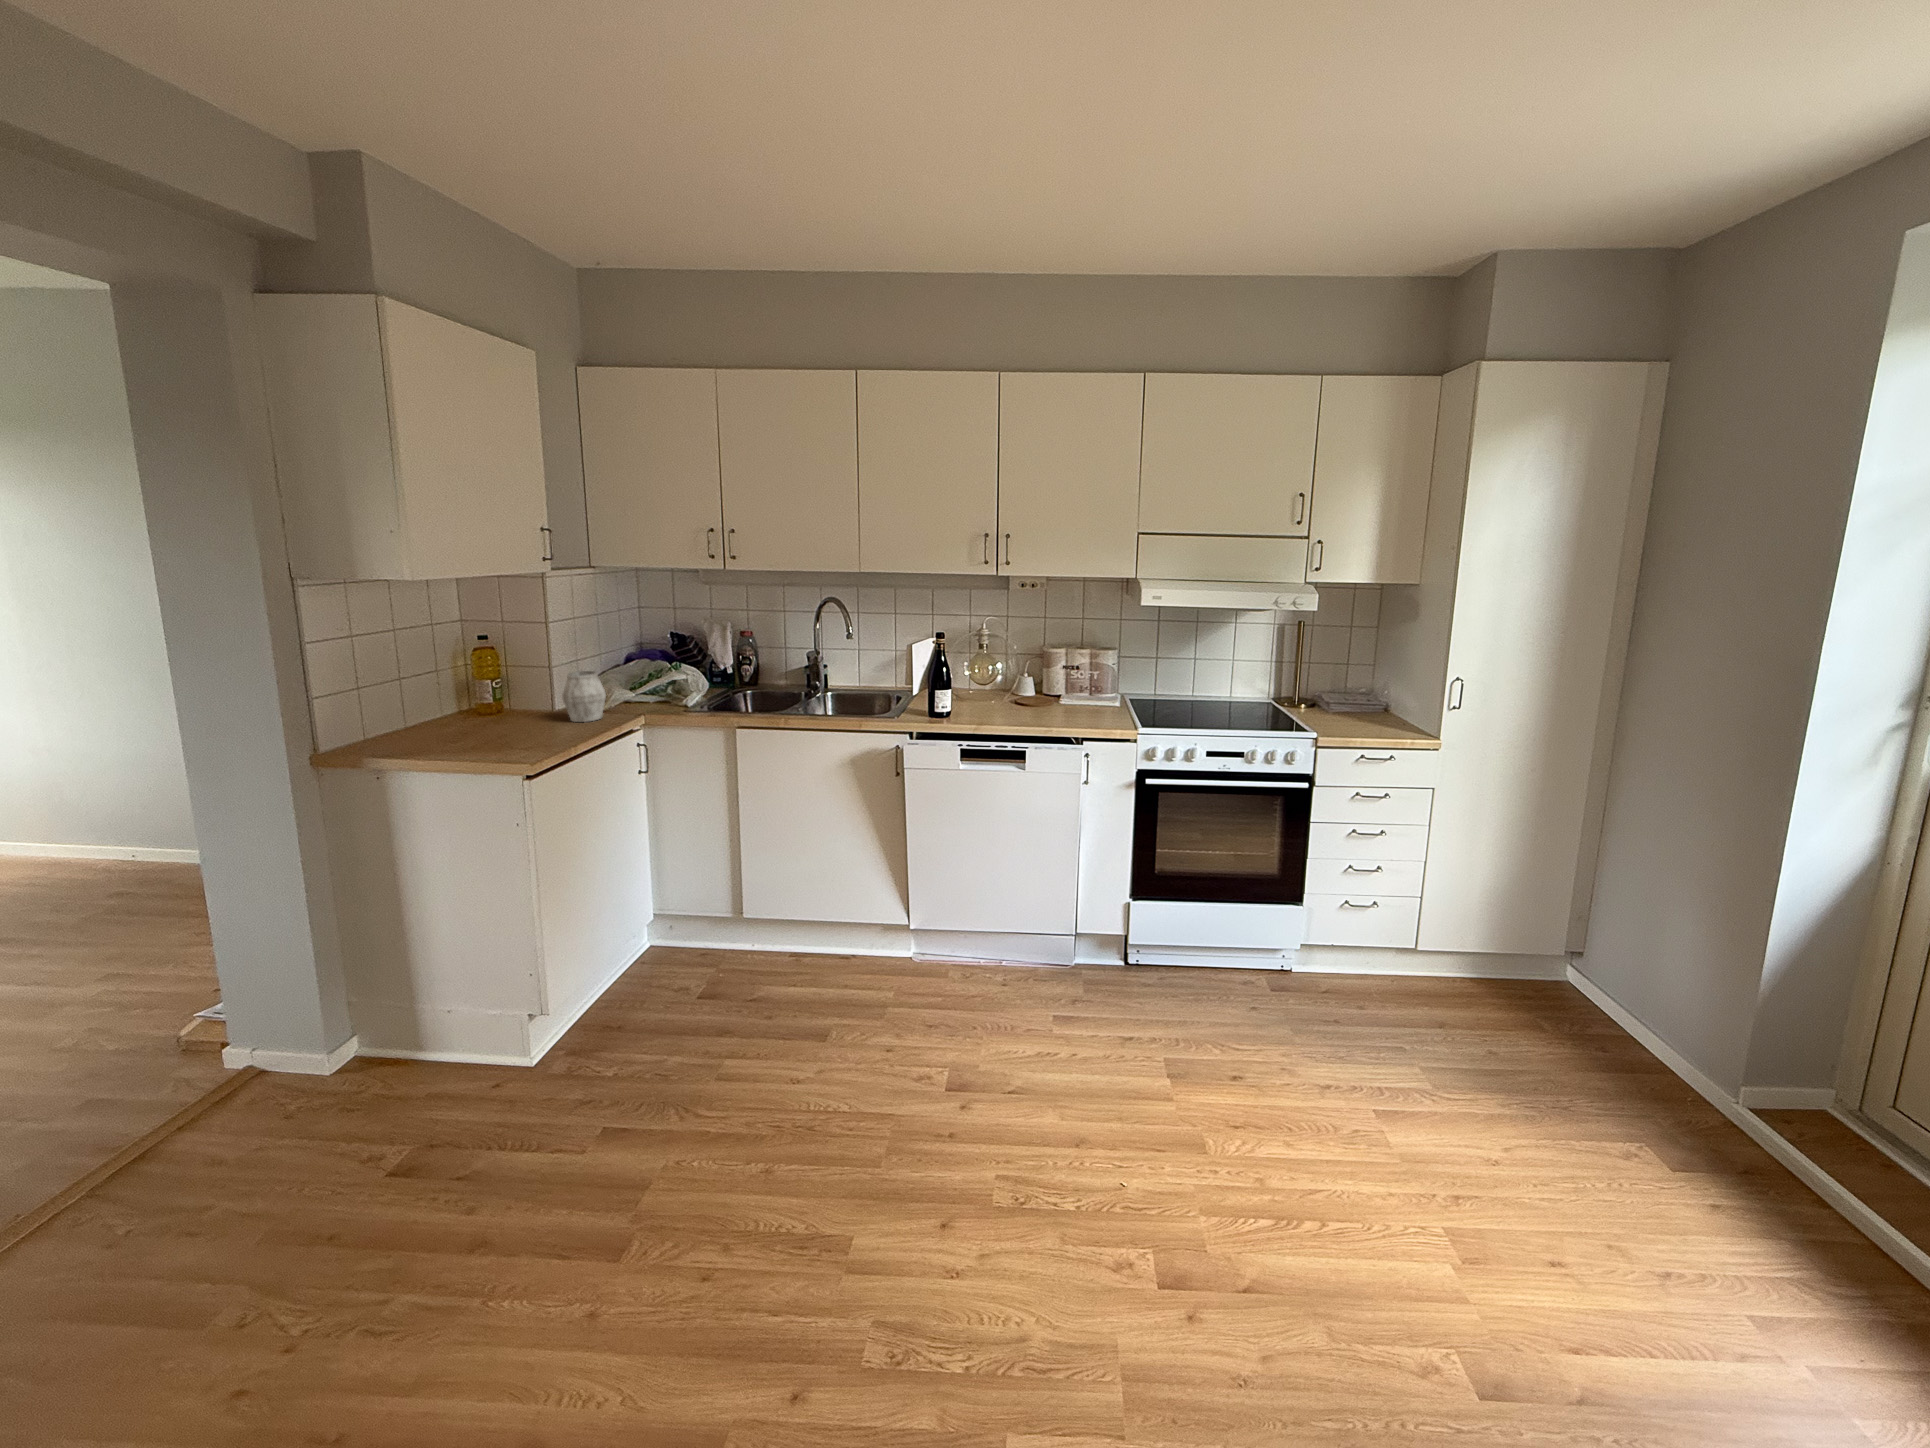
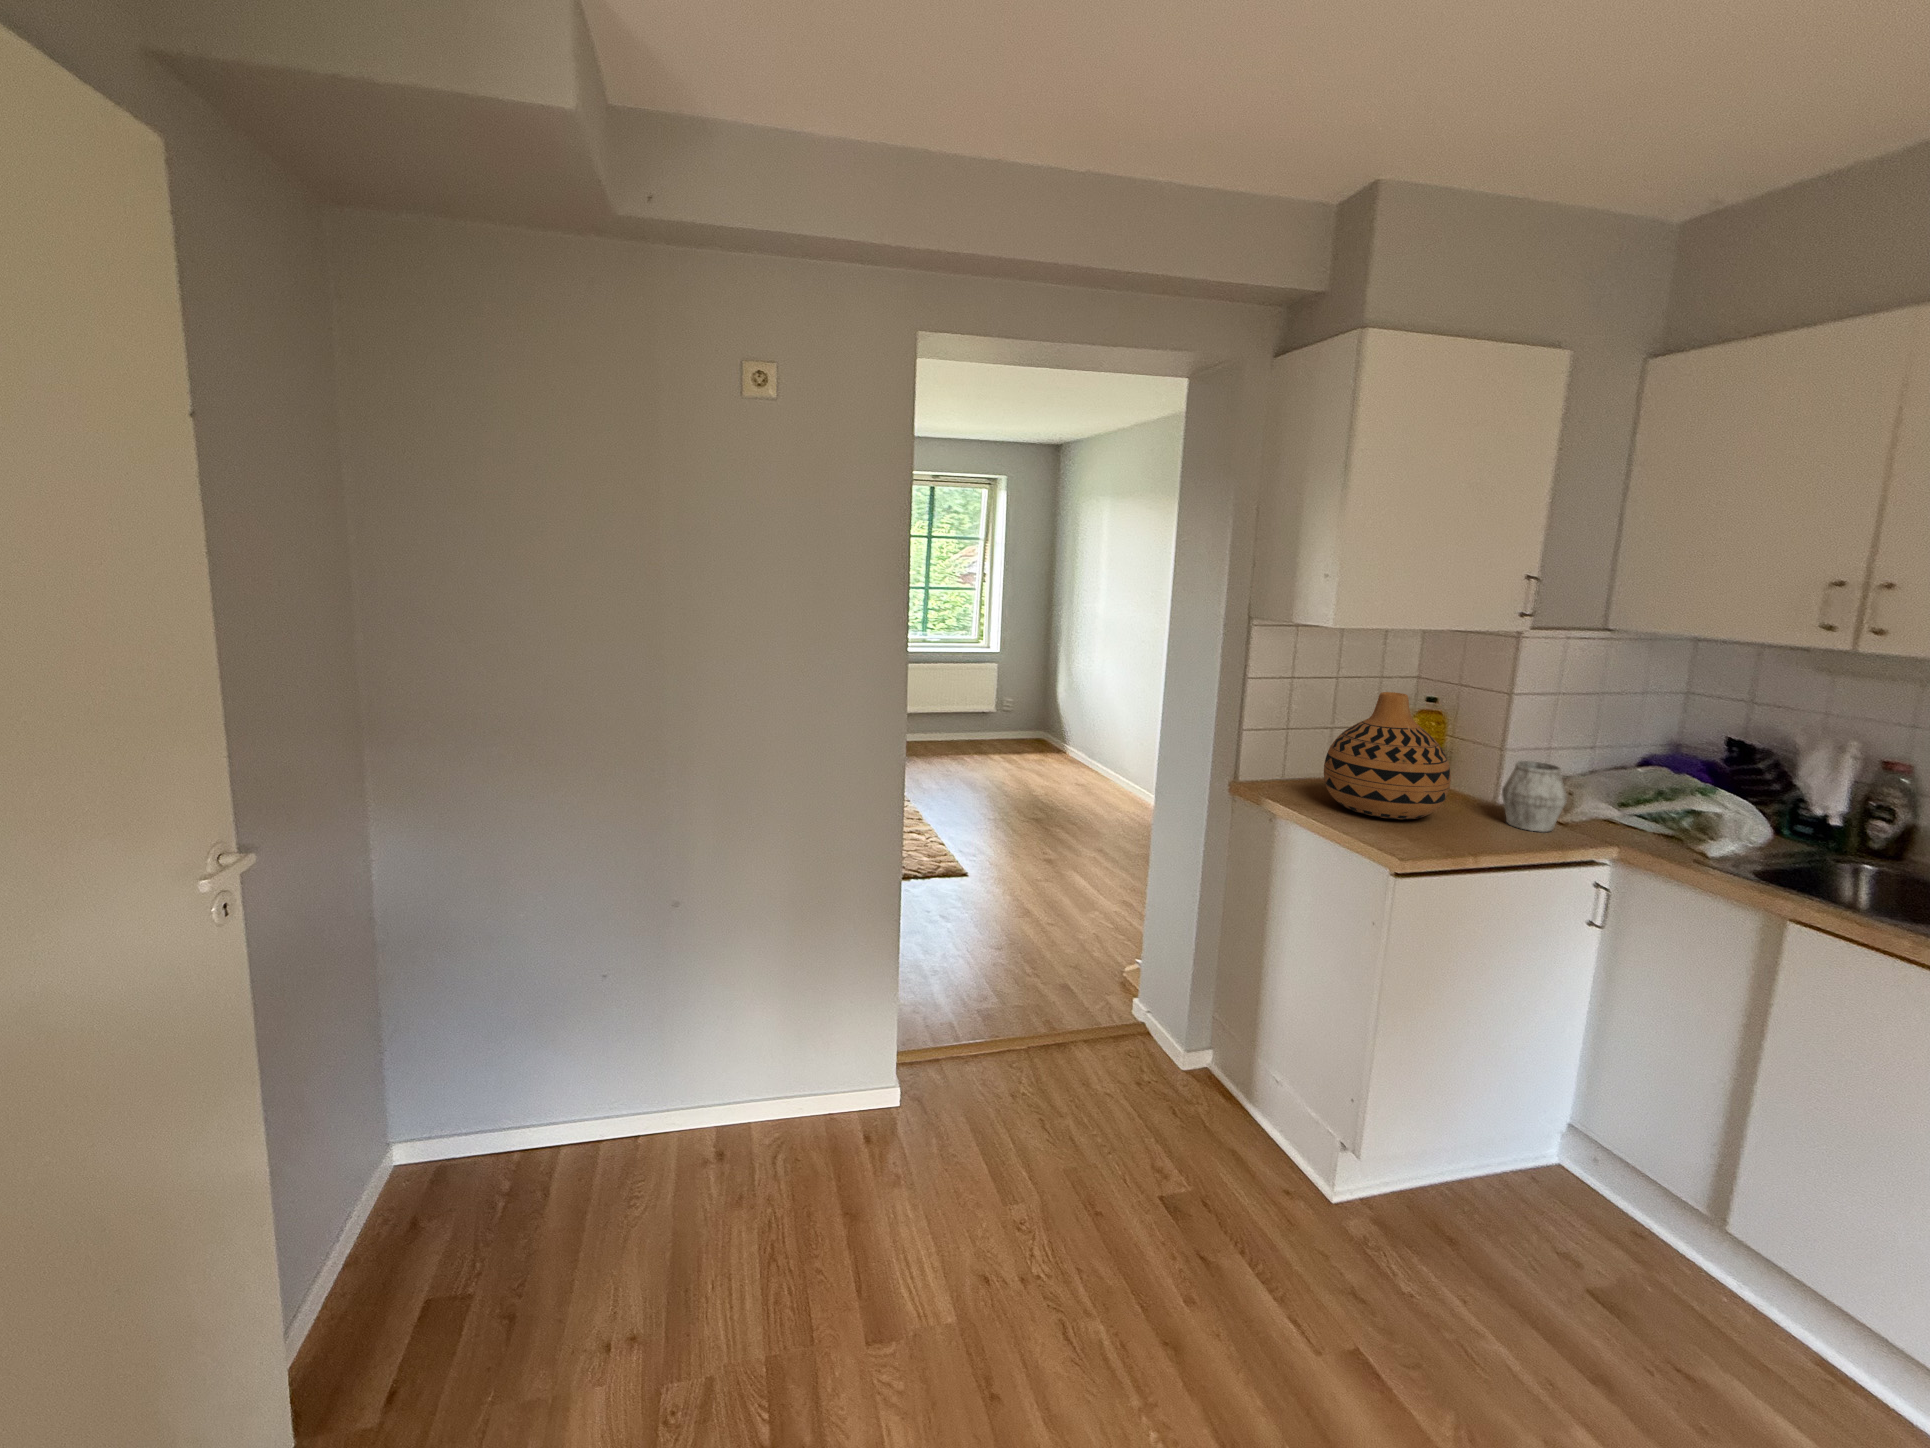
vase: none [413,636,530,746] -> present [1324,692,1451,819]

